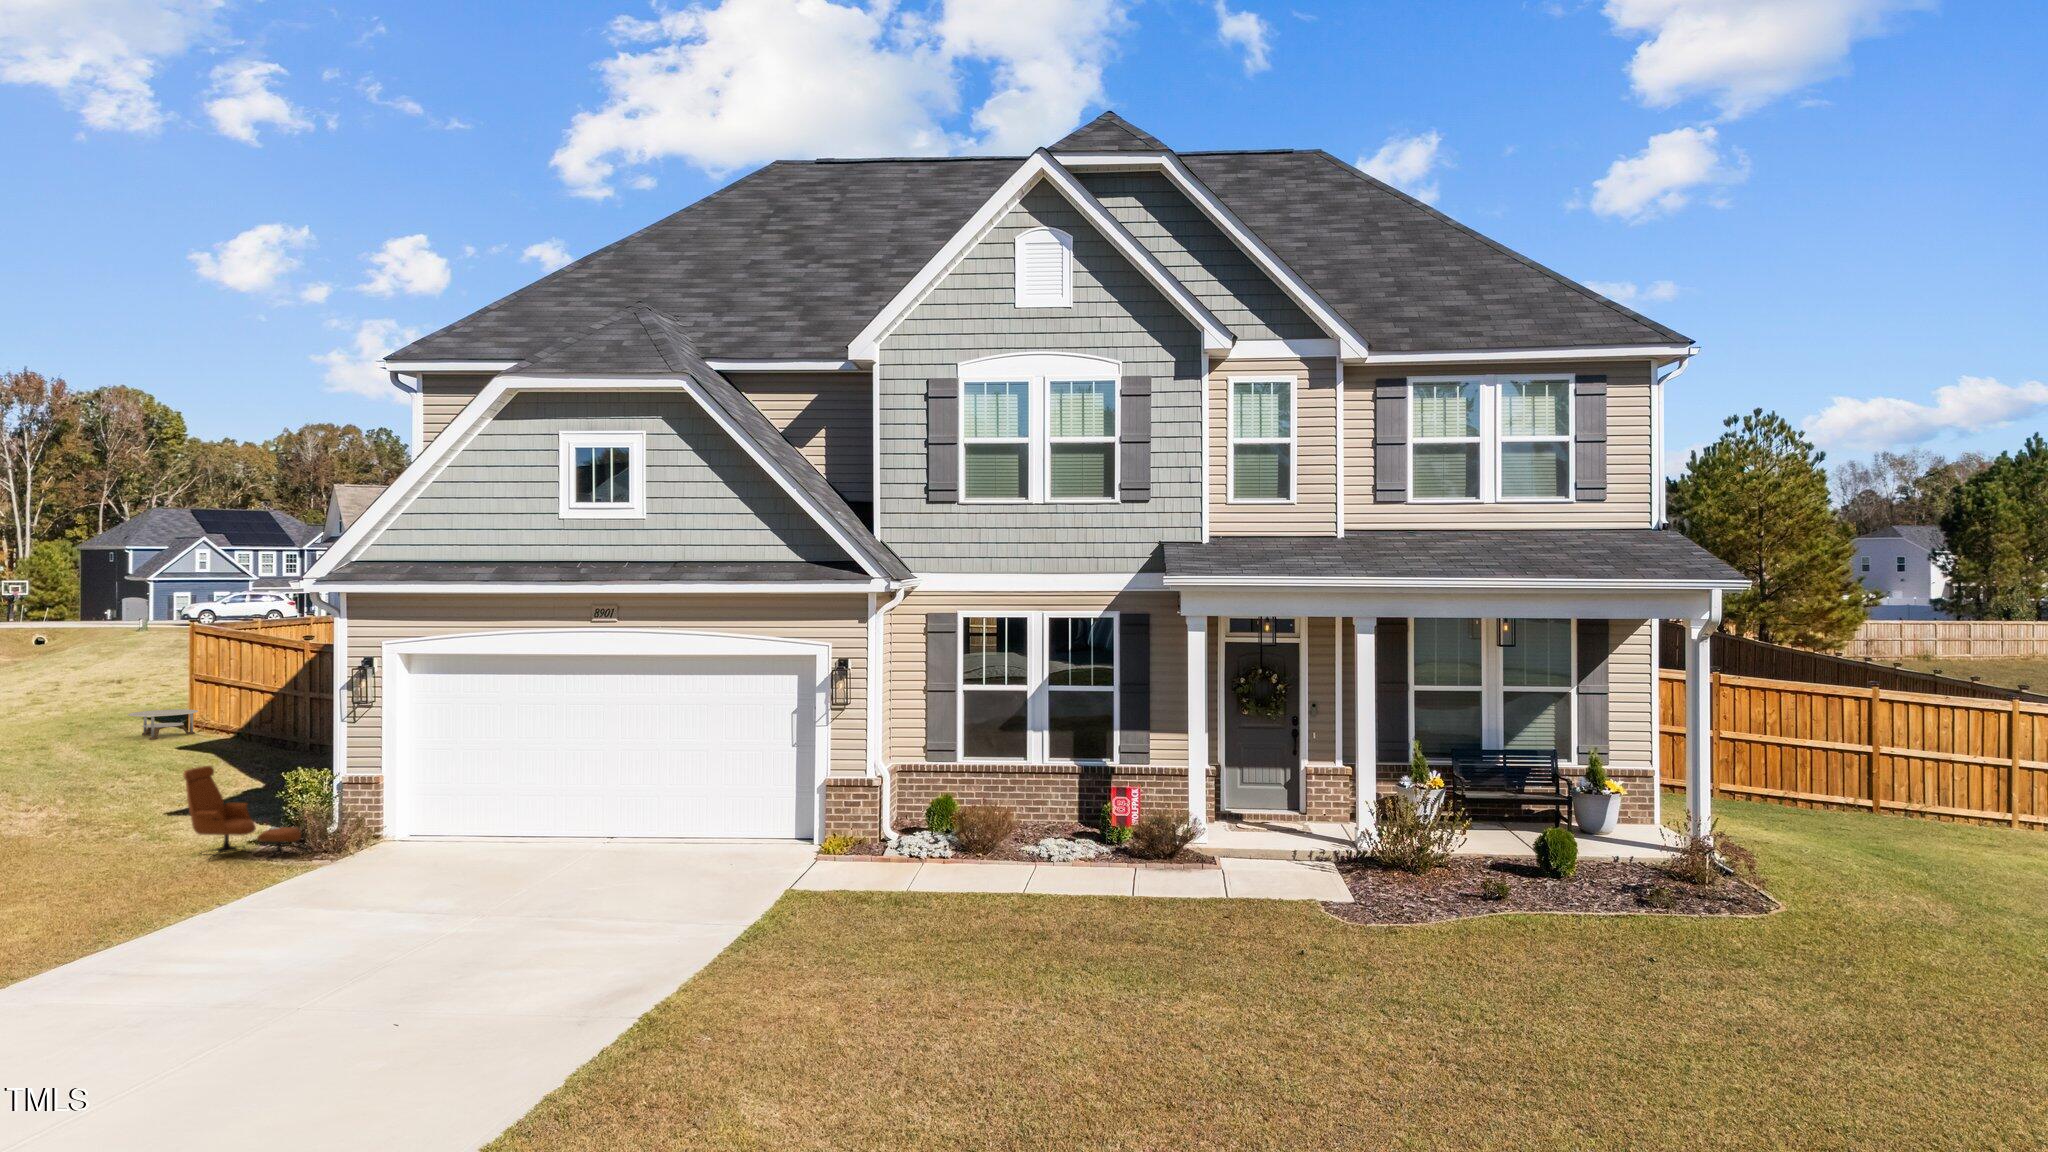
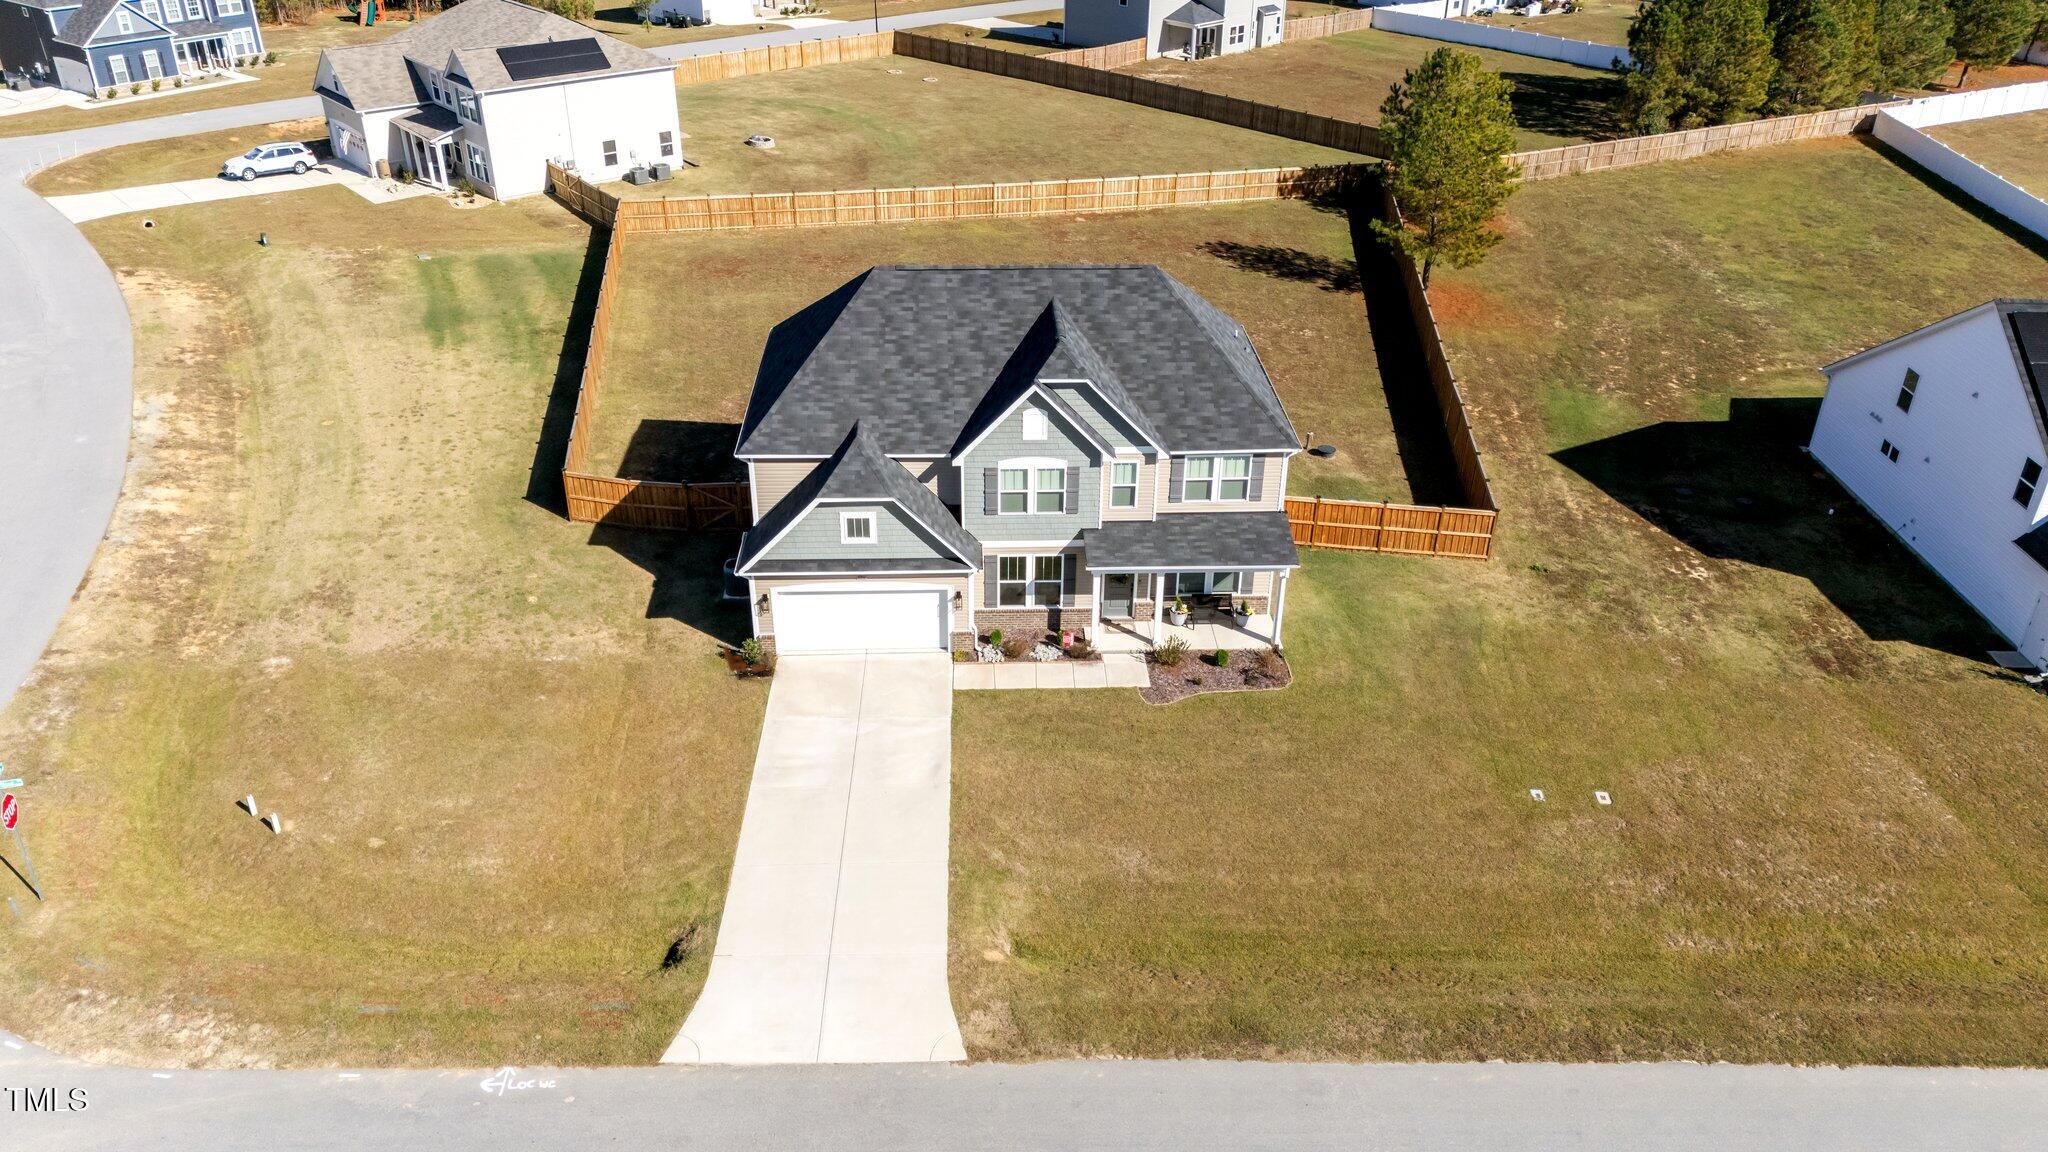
round table: present [128,709,198,739] -> none [531,531,562,555]

